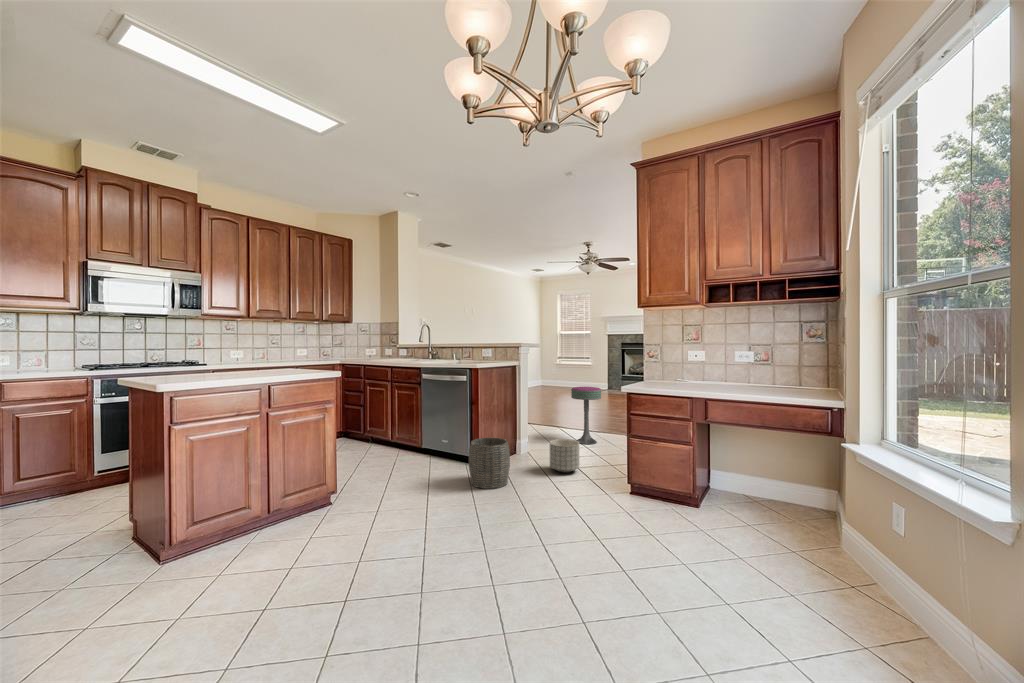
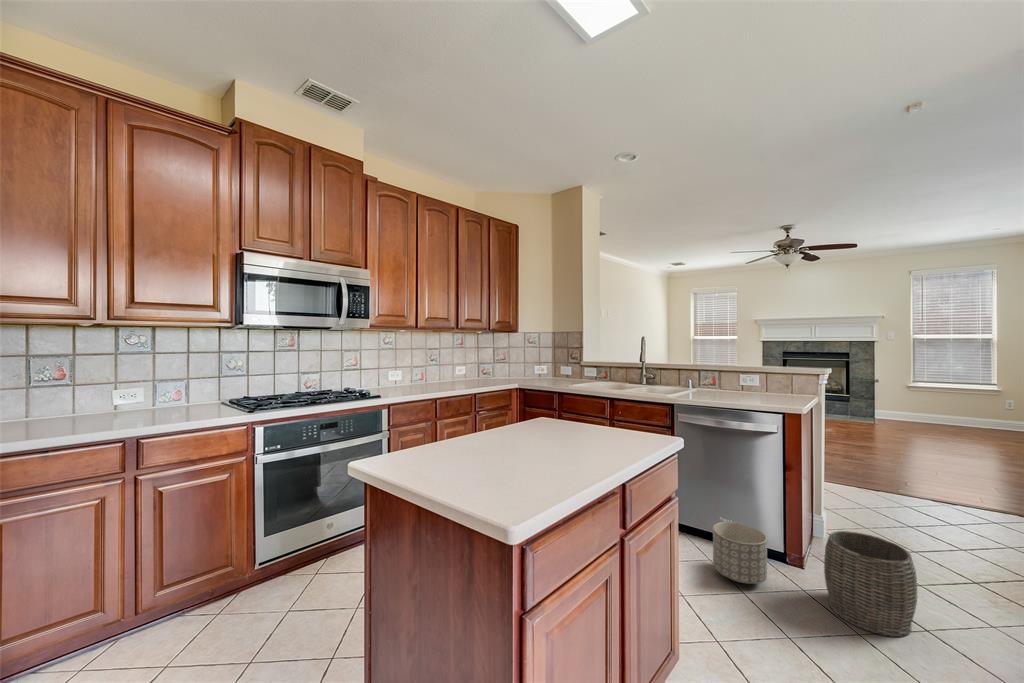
bar stool: present [571,387,601,444] -> none [854,427,912,515]
planter: present [550,439,579,473] -> present [713,522,767,584]

